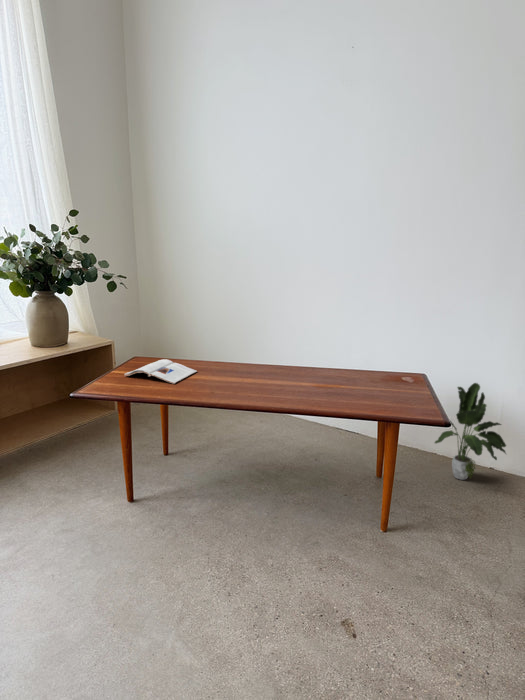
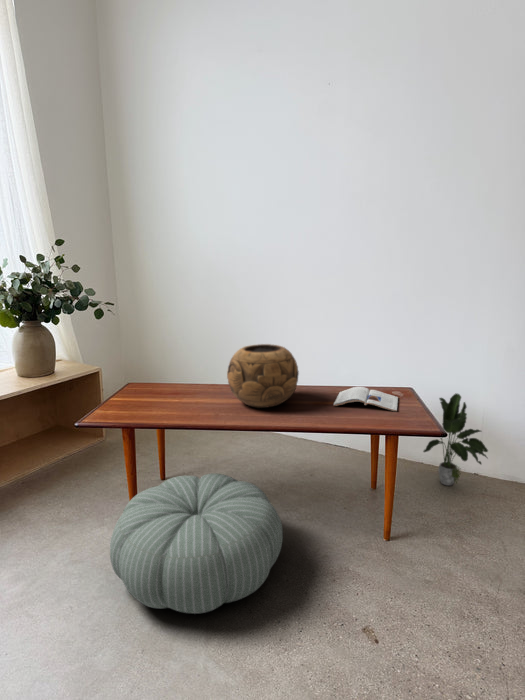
decorative bowl: none [227,323,301,388] -> present [227,344,299,408]
magazine: present [125,359,197,384] -> present [334,387,398,411]
pouf: none [97,452,272,591] -> present [110,473,283,614]

